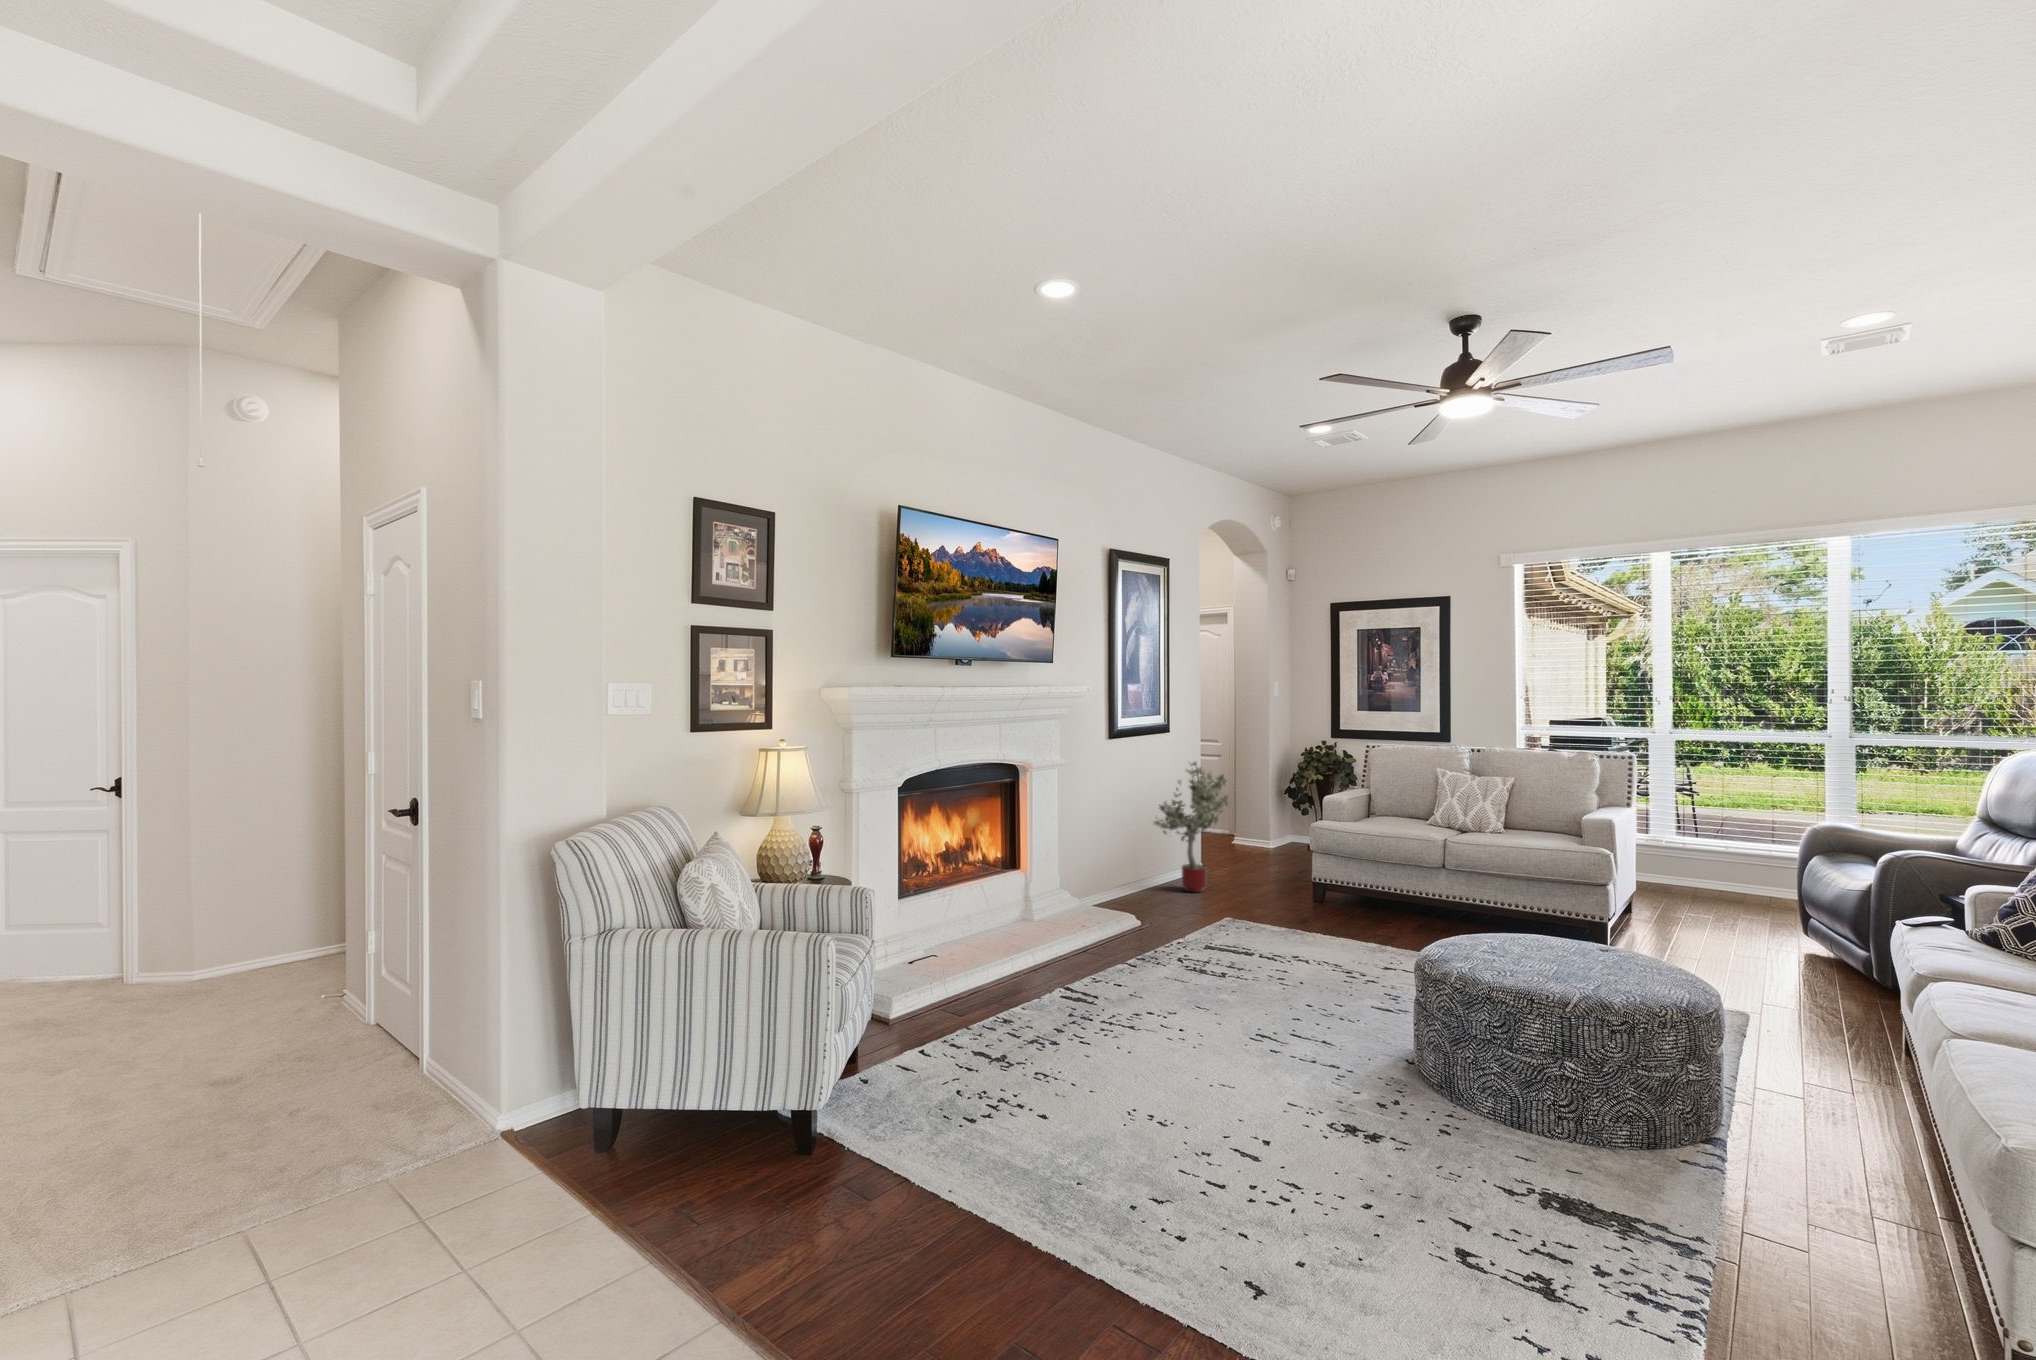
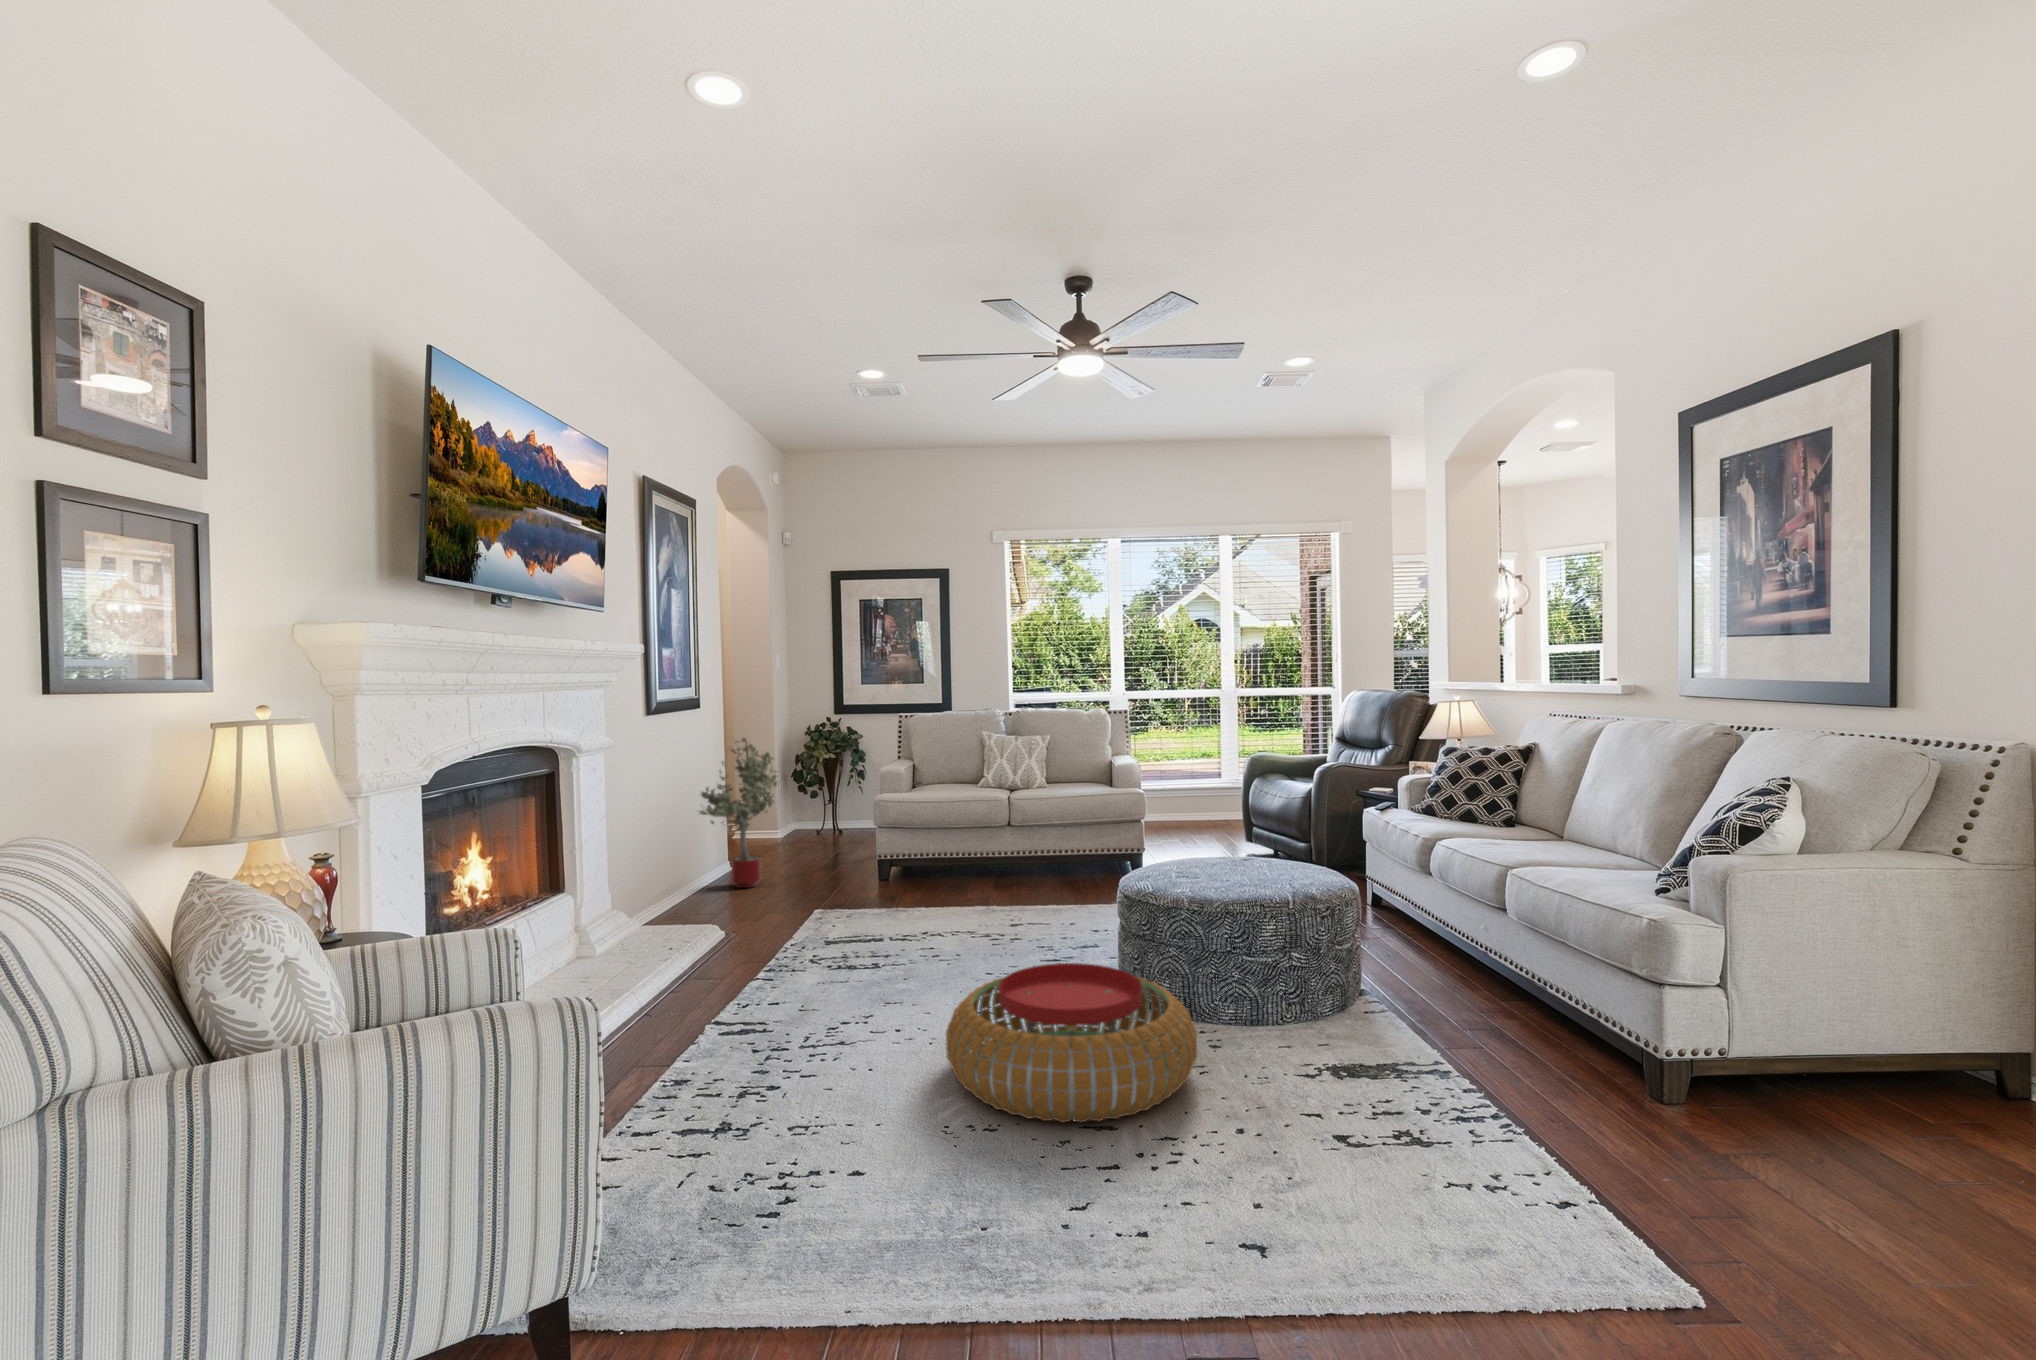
pouf: none [1161,1005,1396,1154] -> present [946,963,1197,1123]

